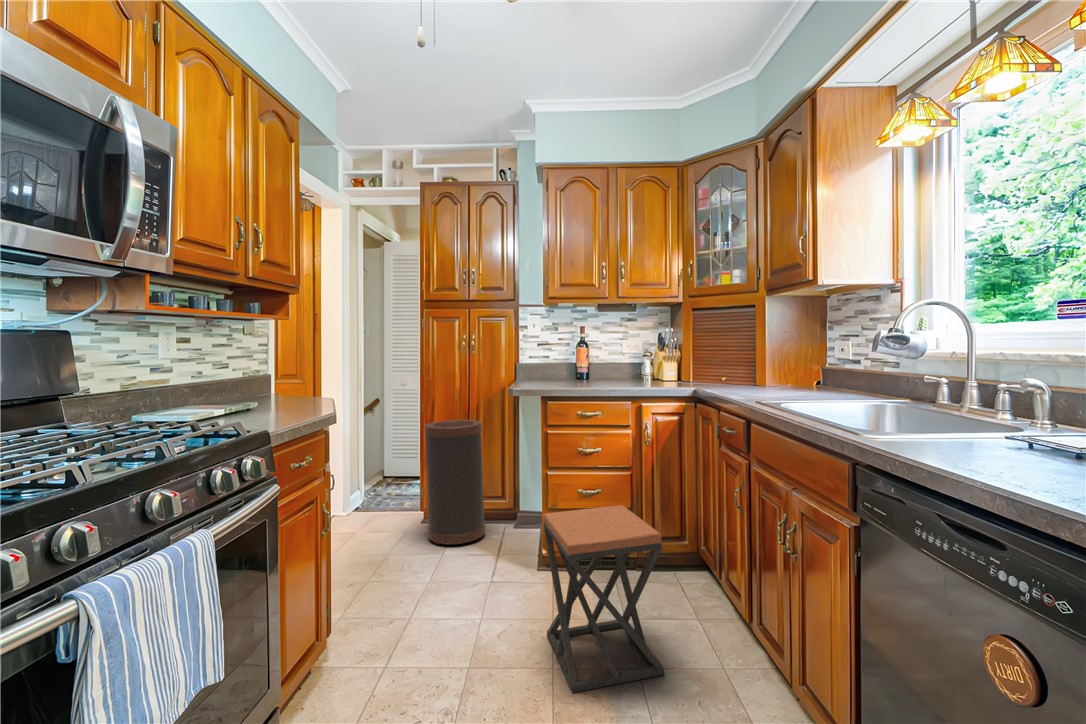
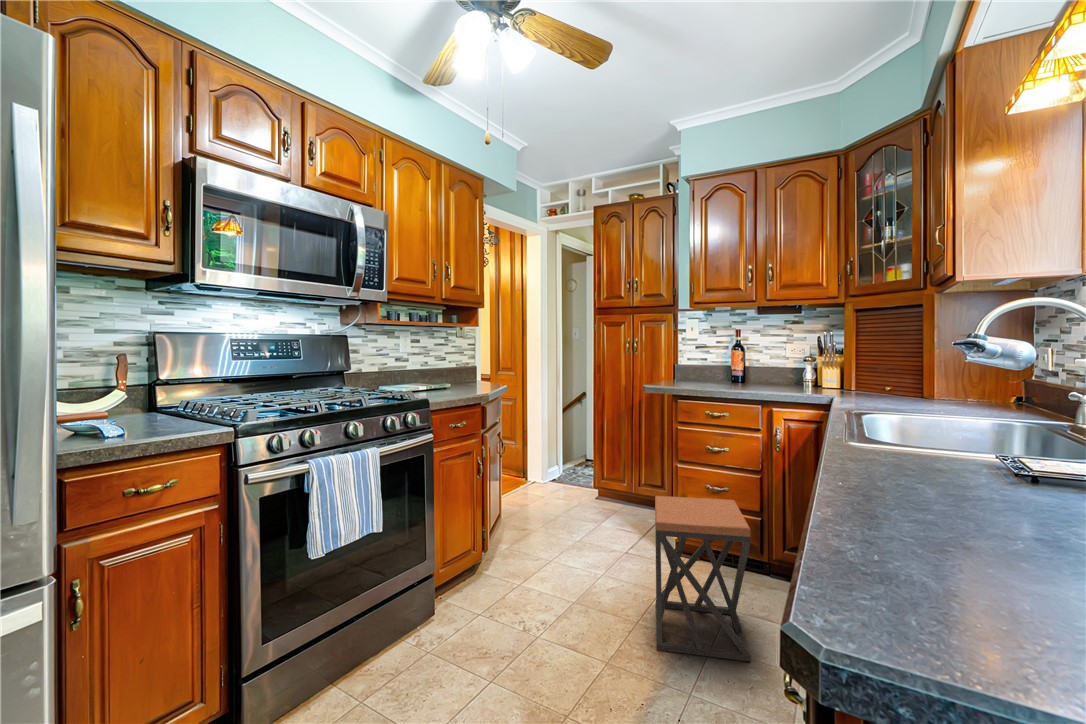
trash can: present [425,420,485,544] -> none [590,412,640,518]

